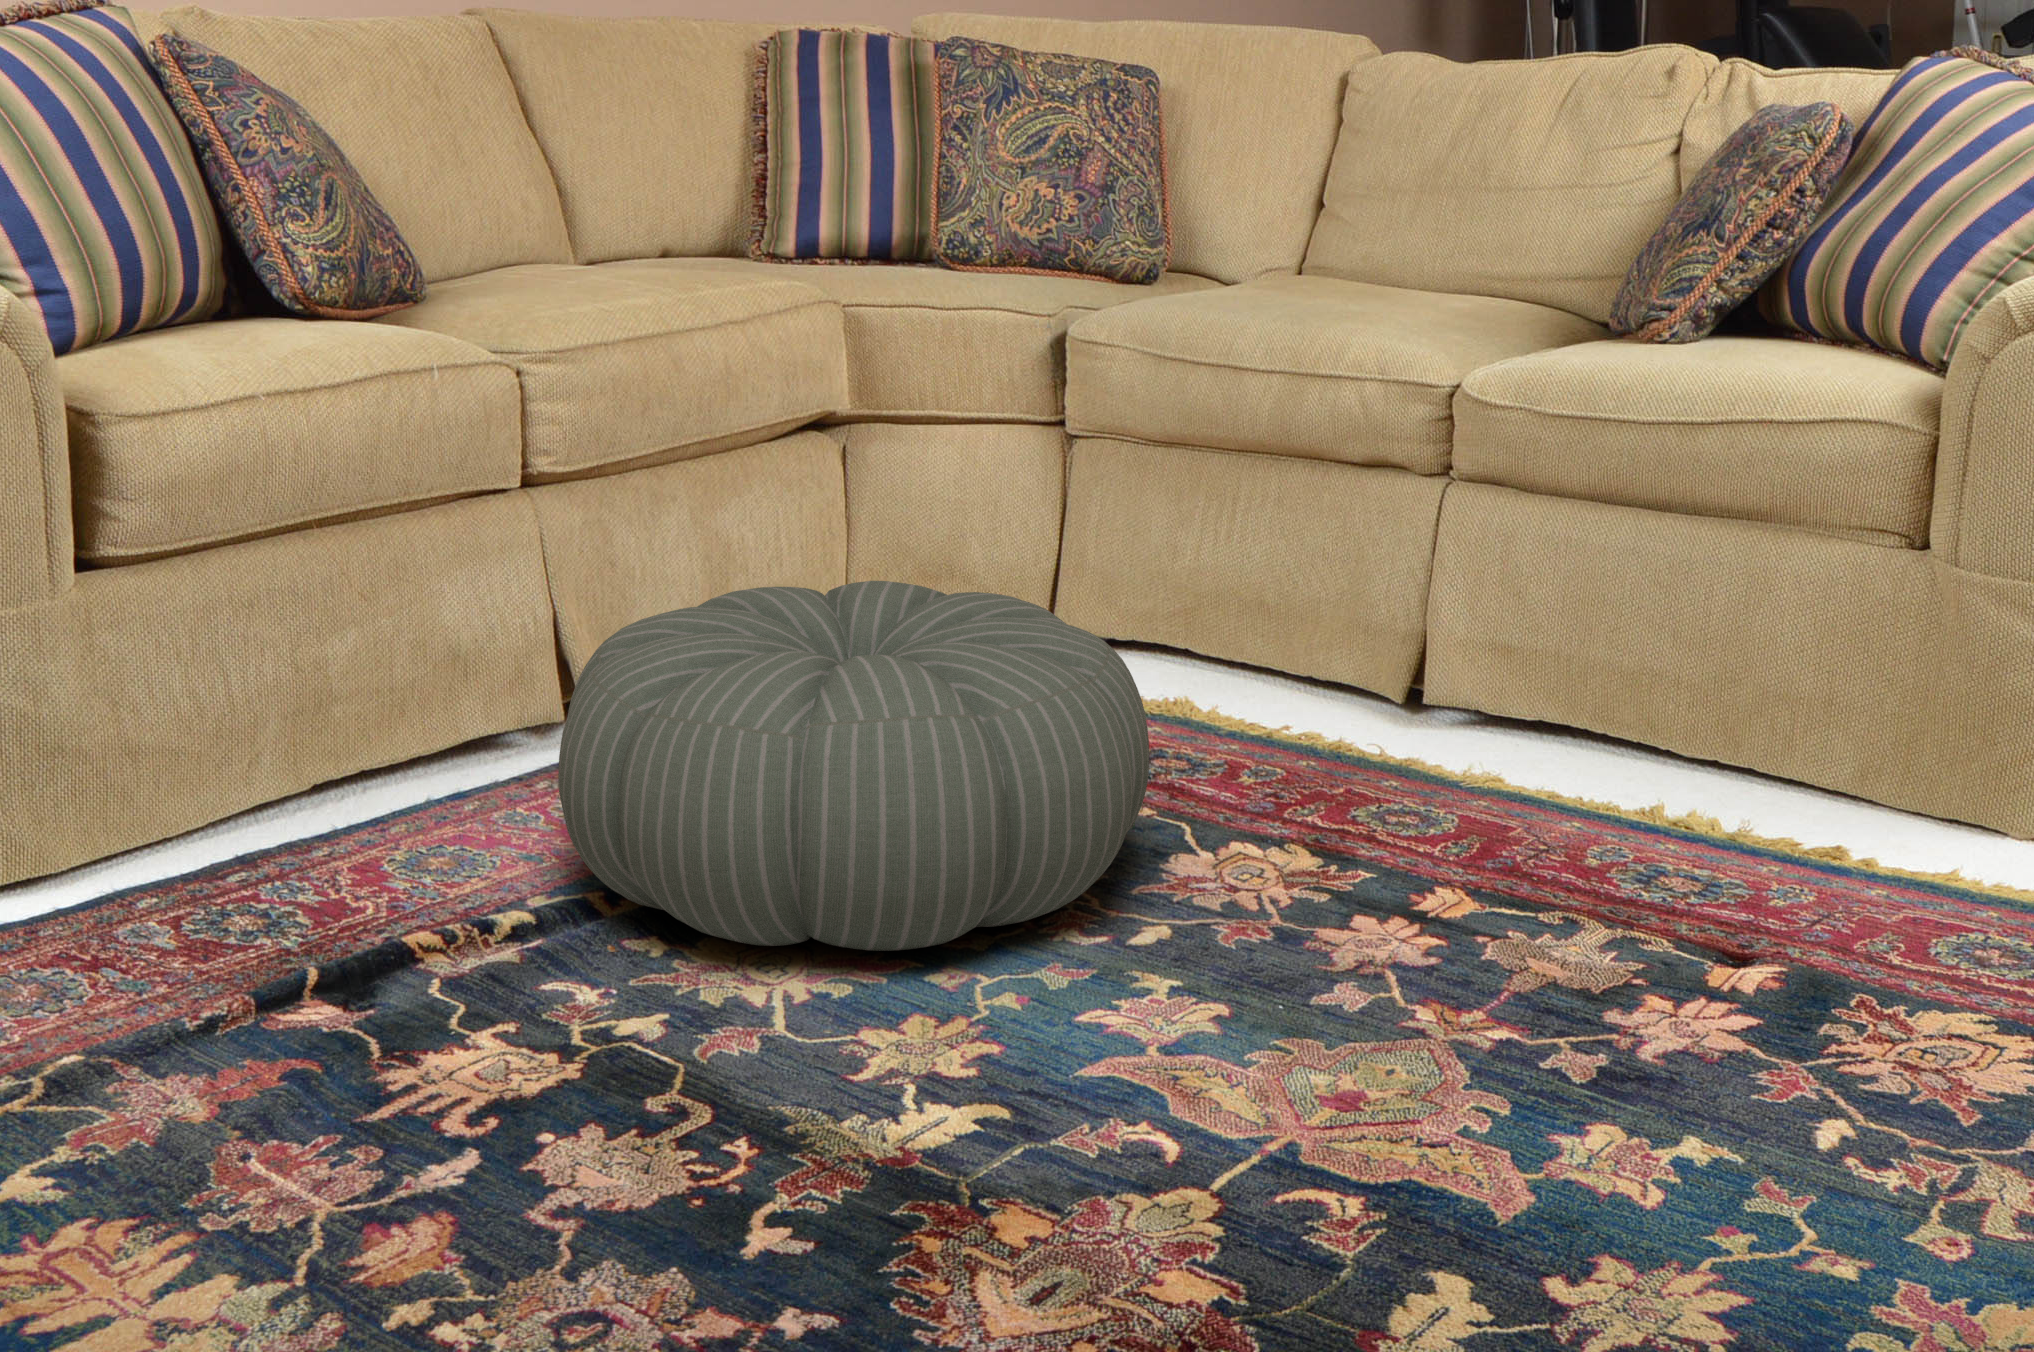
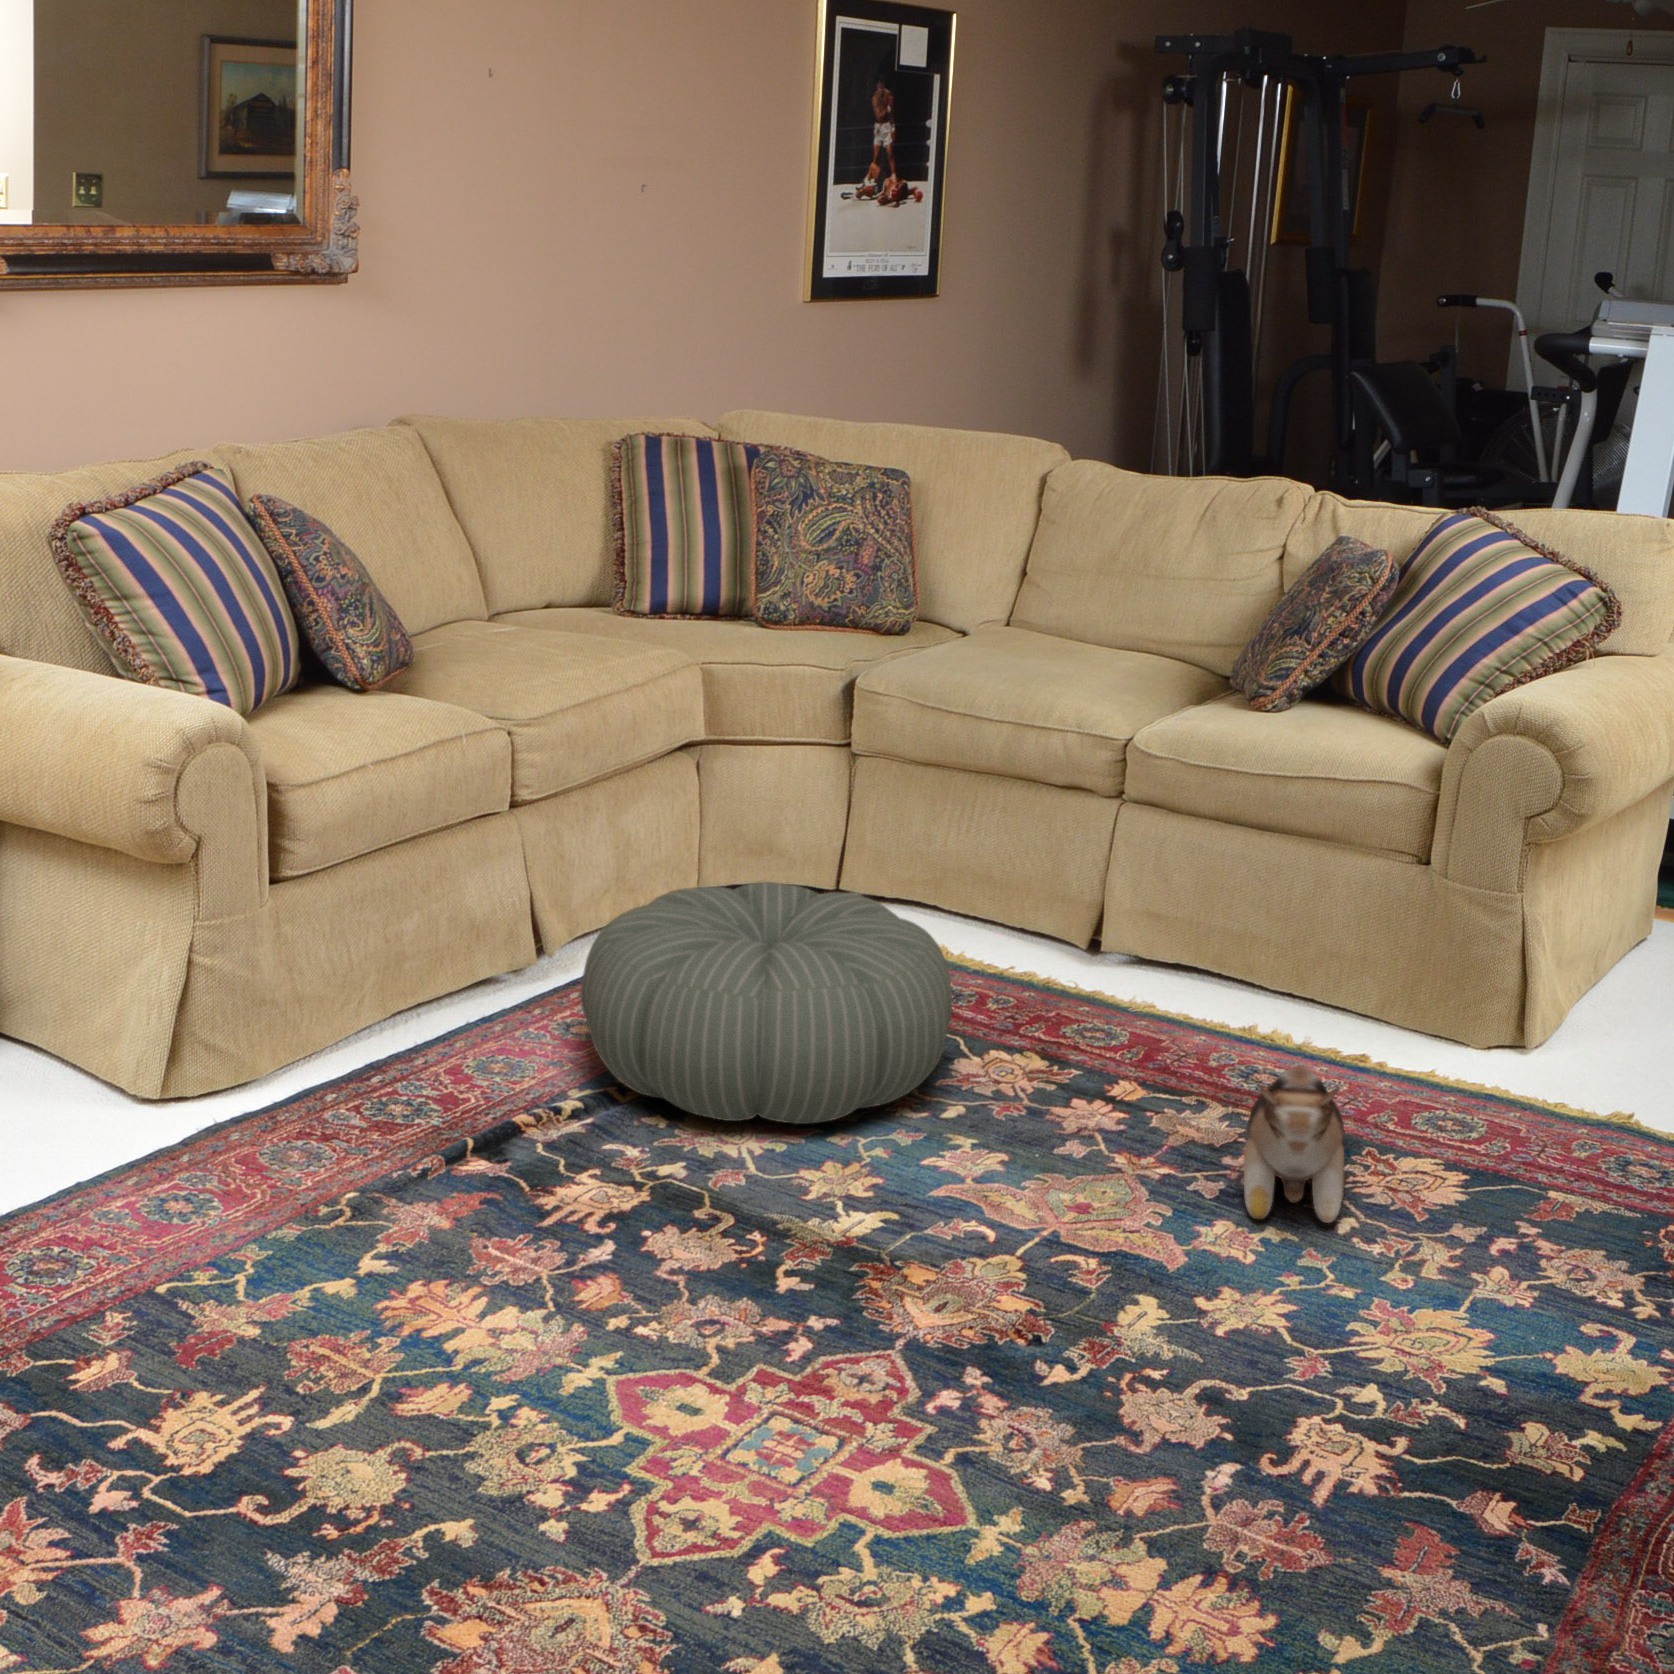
plush toy: none [1636,832,1825,1130] -> present [1244,1065,1346,1223]

